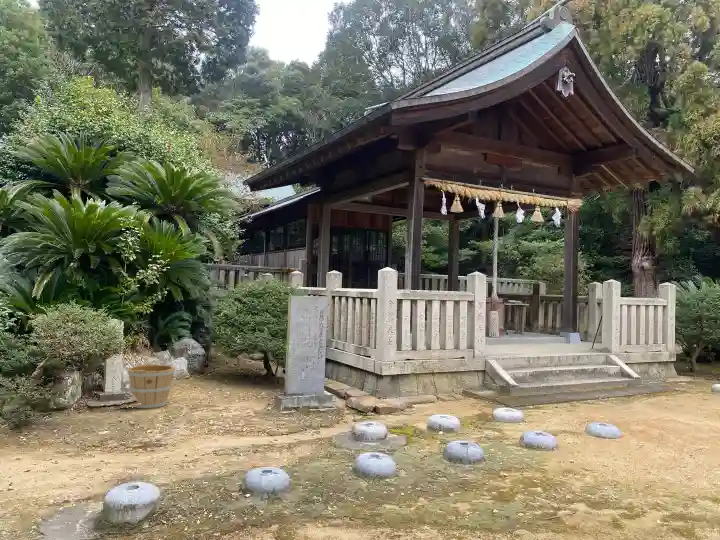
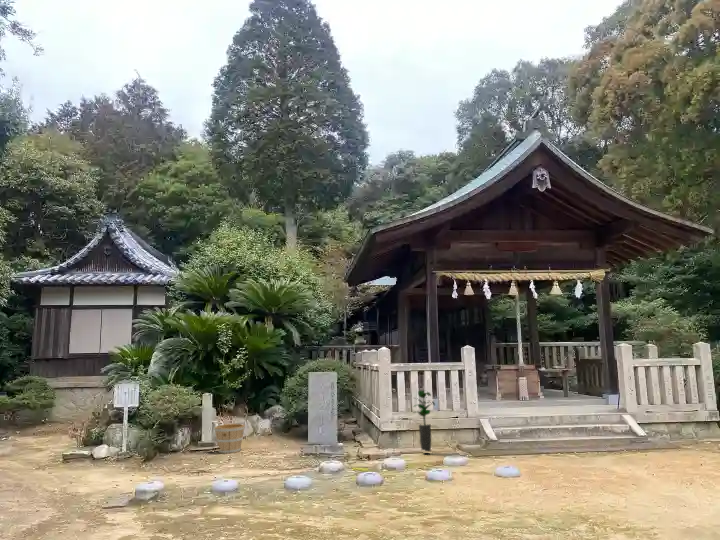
potted plant: none [423,325,456,403] -> present [418,391,435,454]

